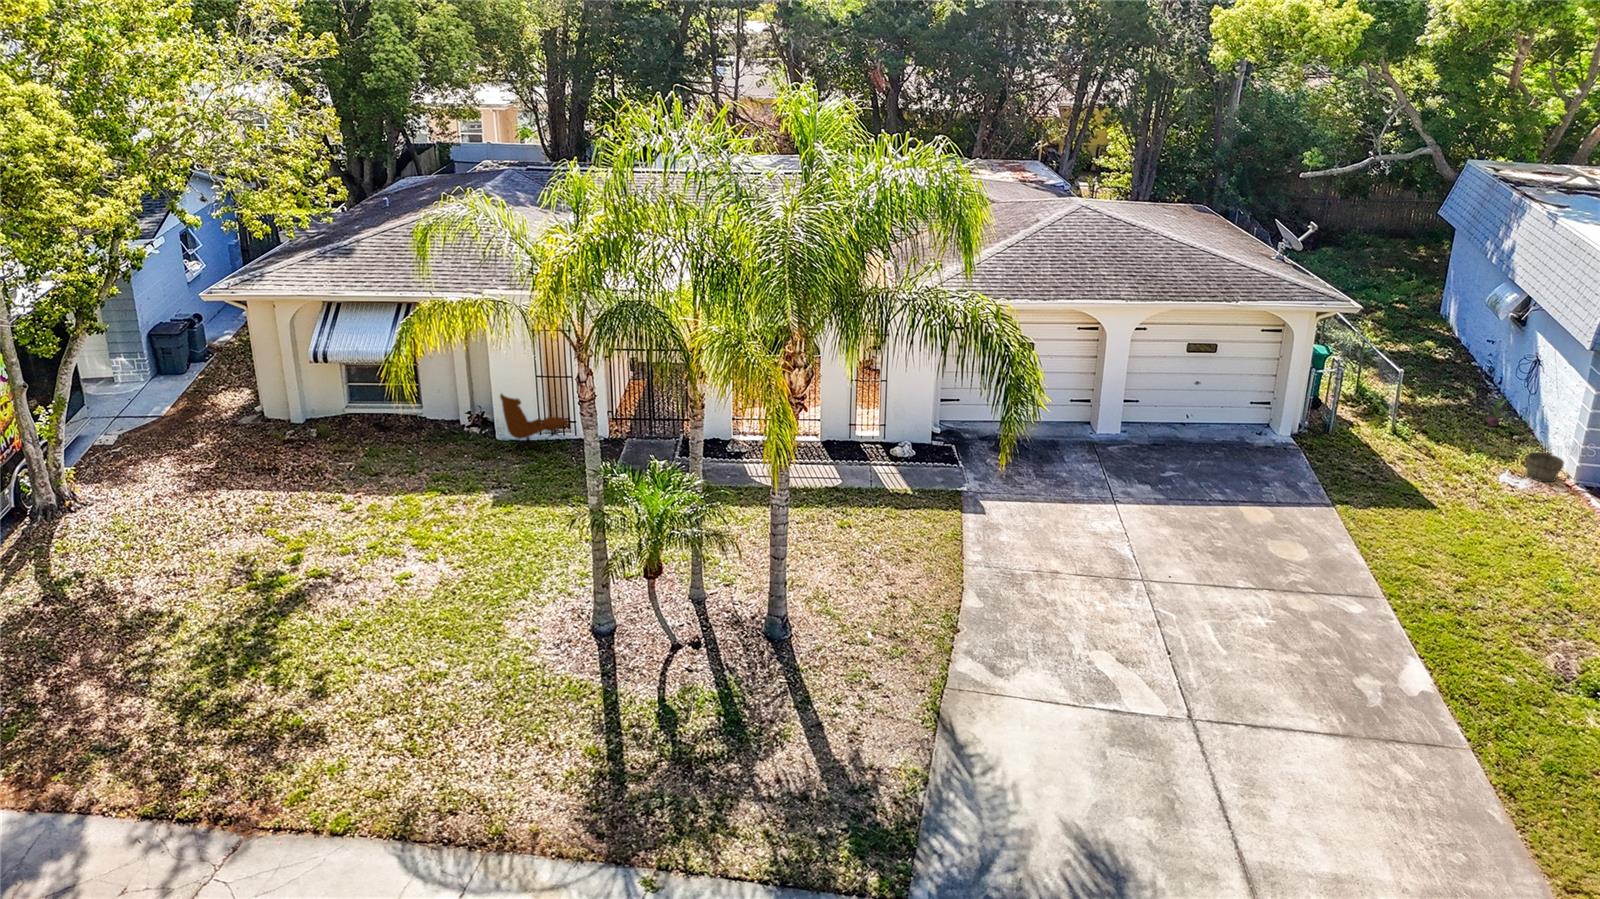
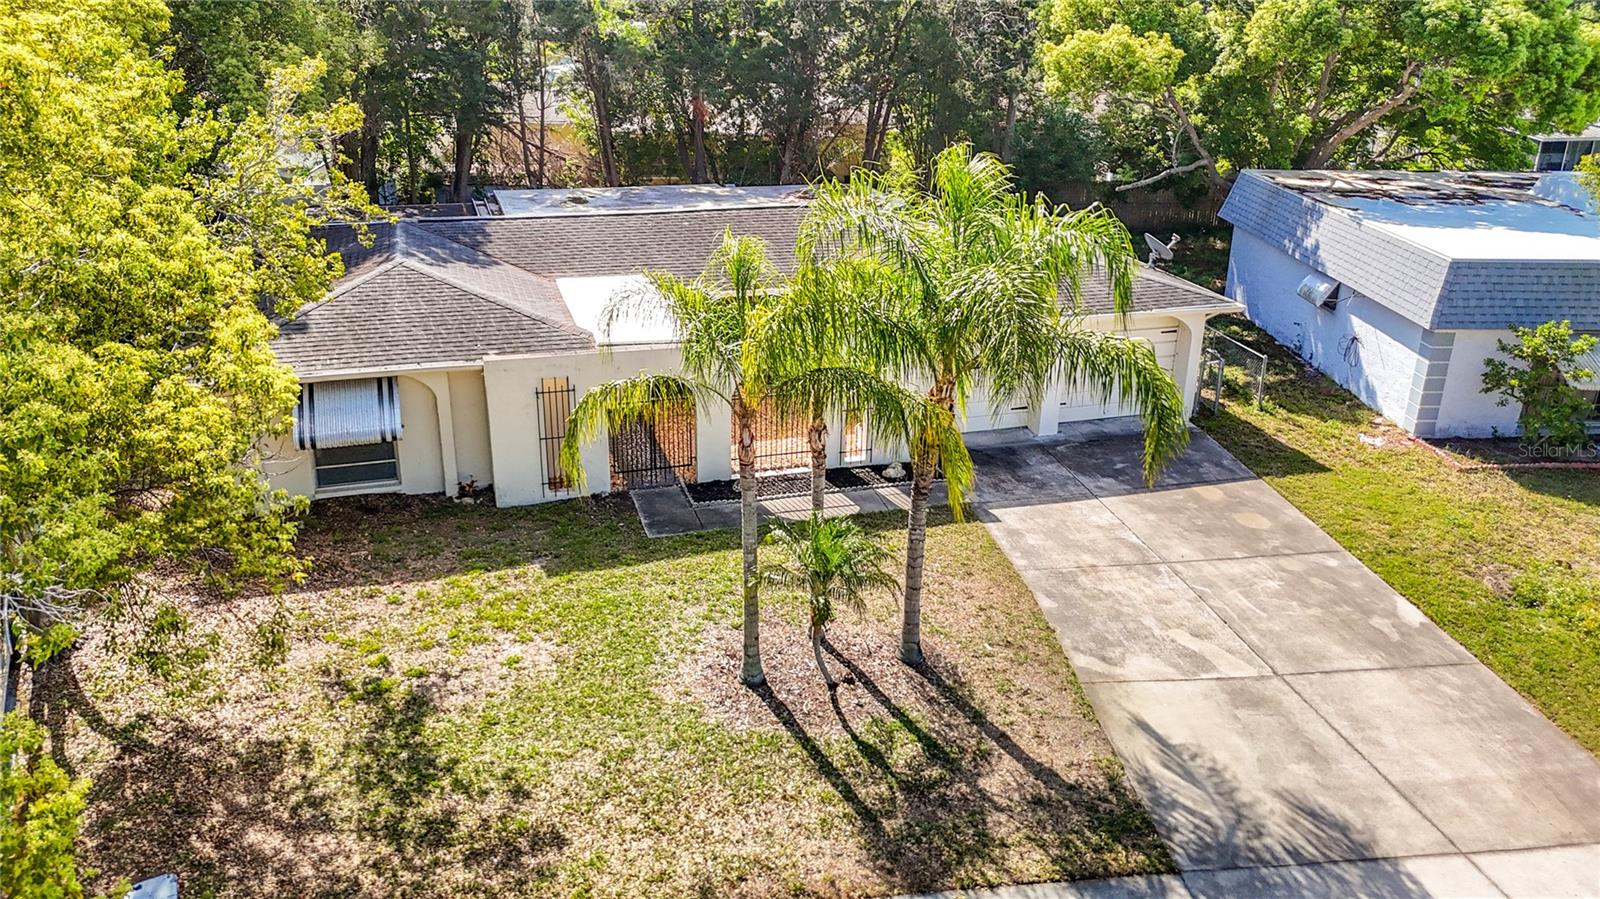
lounge chair: present [500,394,567,451] -> none [516,460,572,518]
wooden bucket: present [1526,452,1564,482] -> none [1376,413,1407,438]

